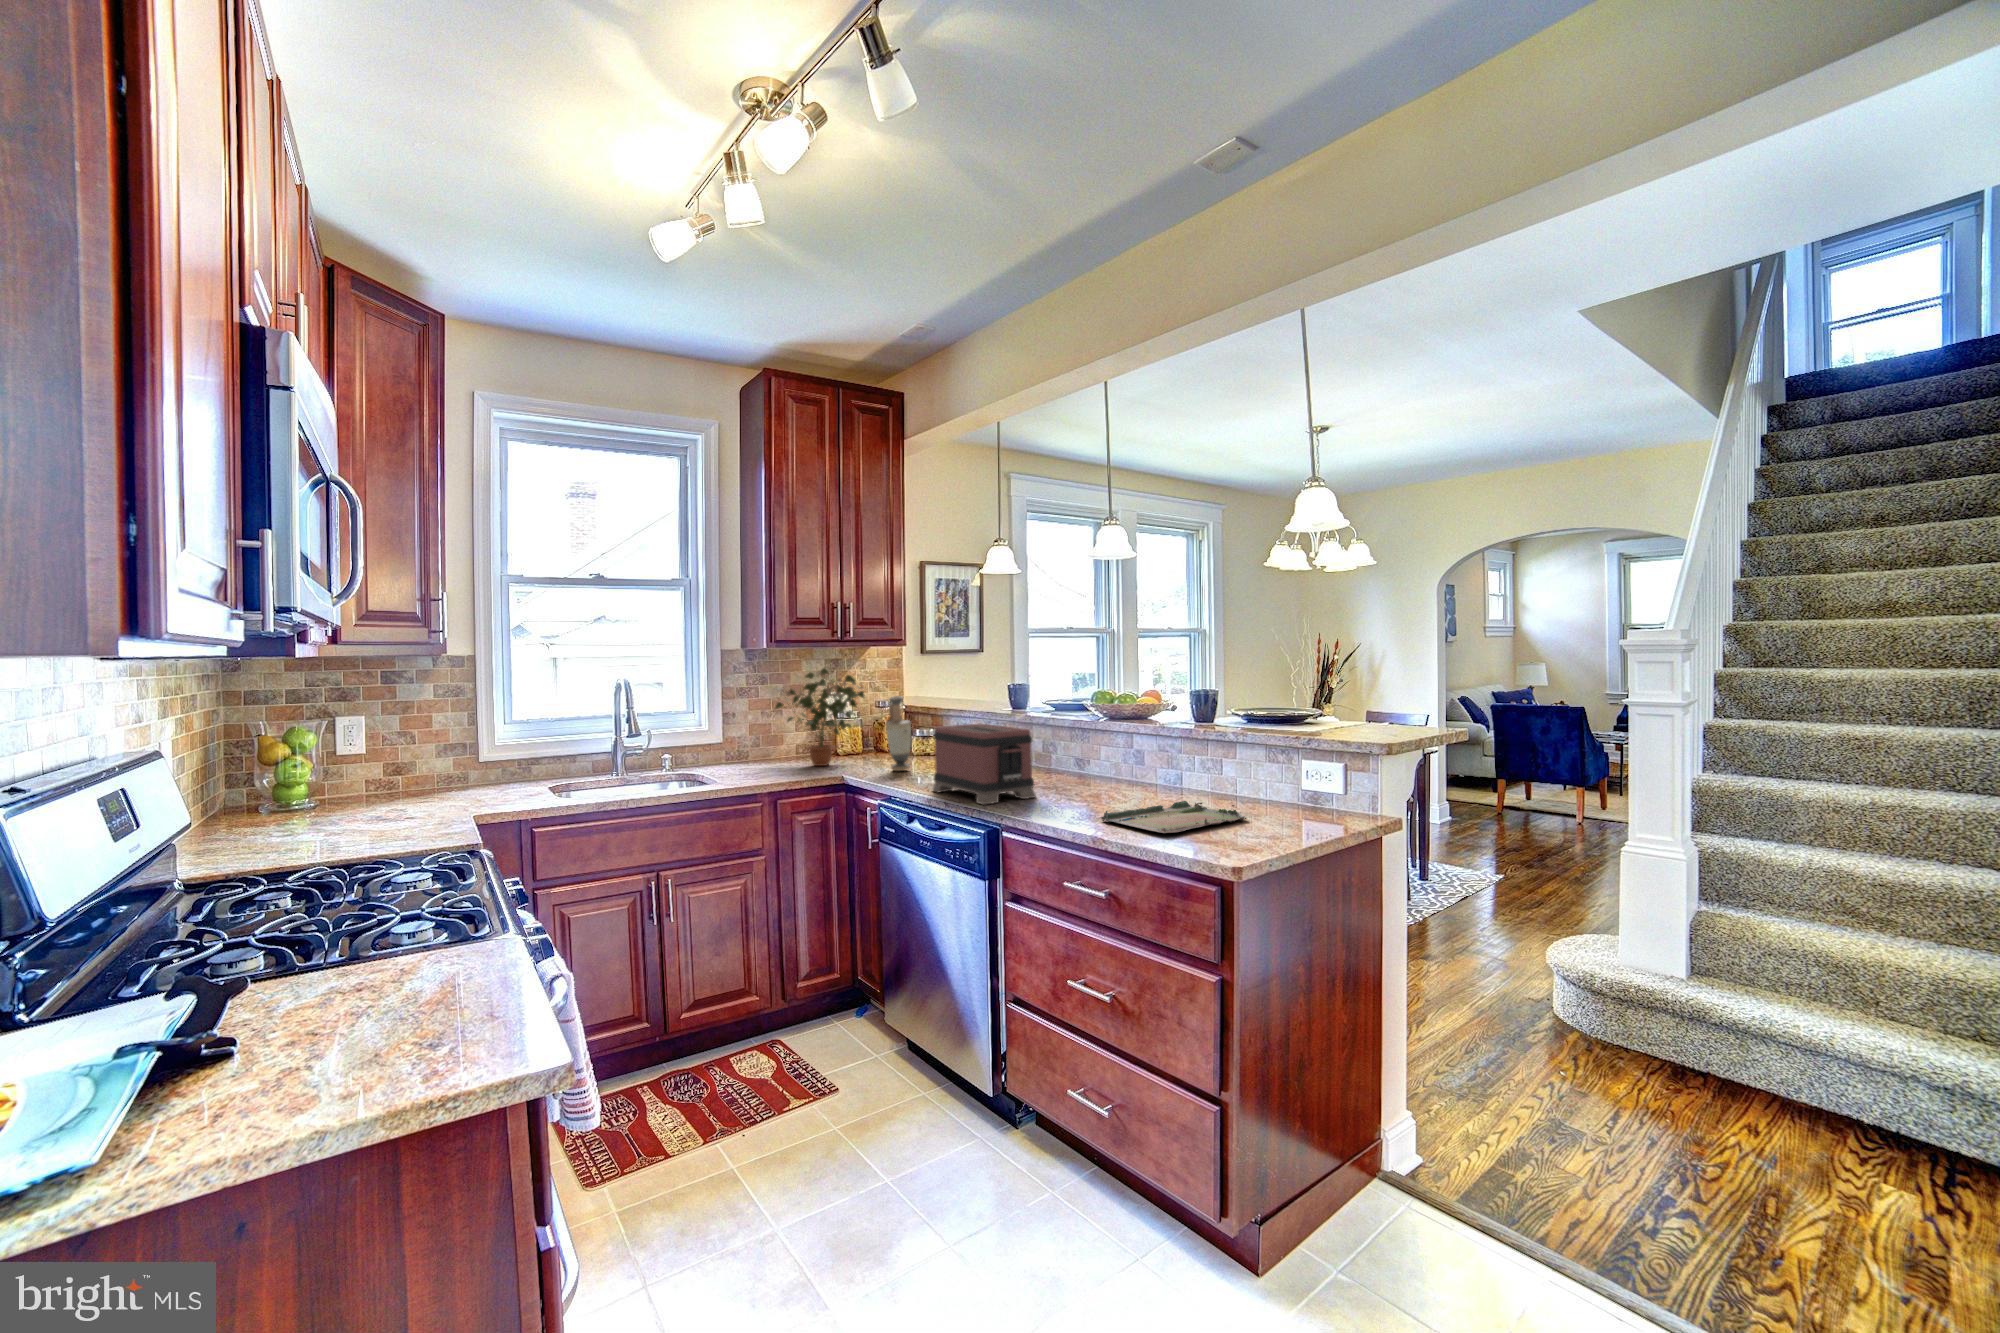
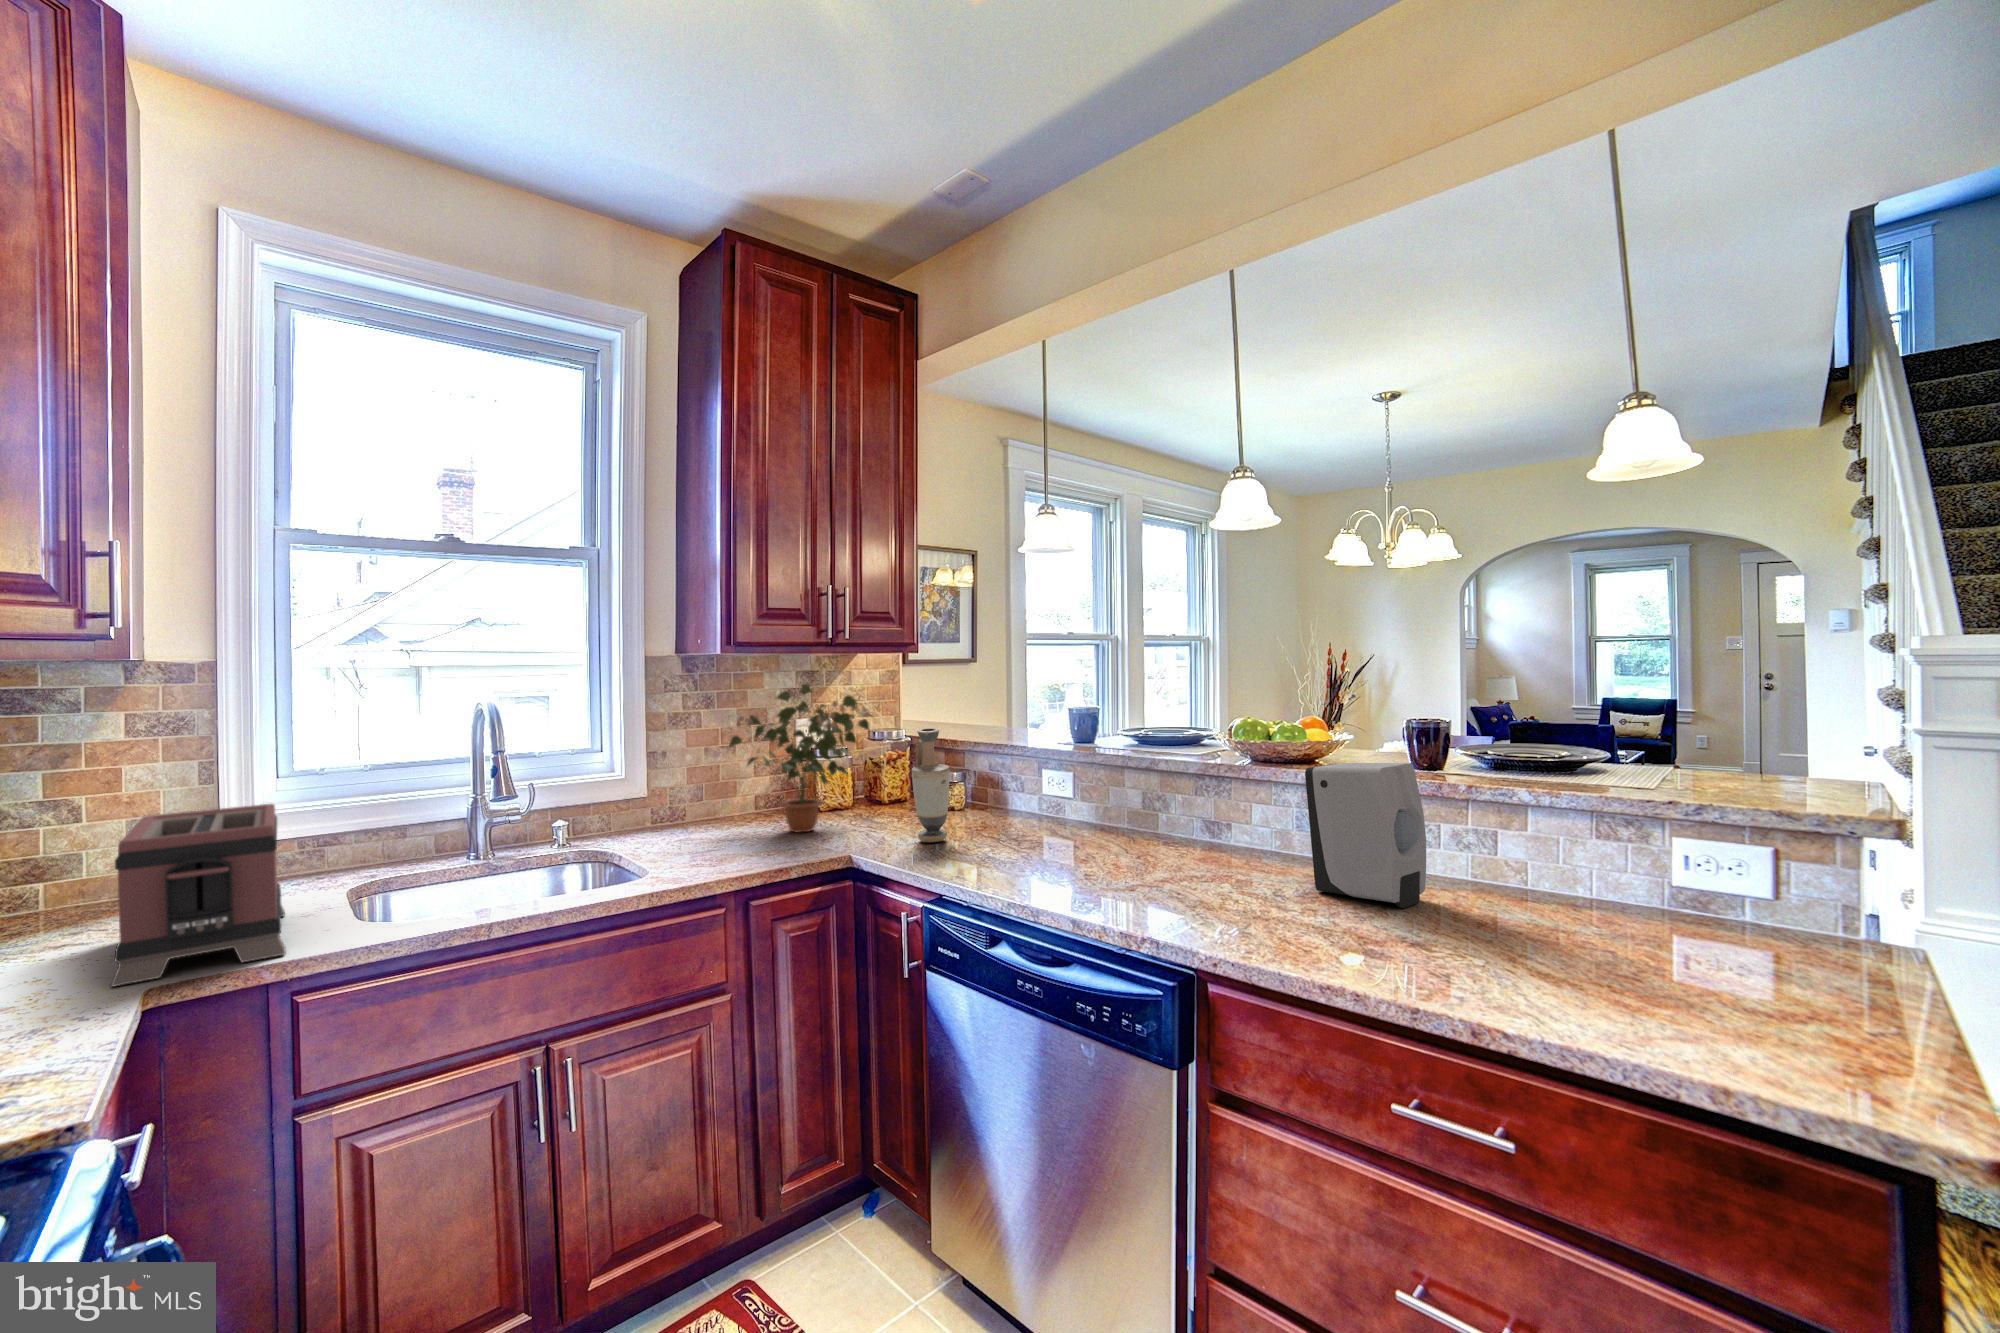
soap dispenser: none [1101,714,1168,800] -> present [1305,763,1426,908]
toaster: present [933,723,1036,805] -> present [111,804,286,987]
tray: present [1101,801,1247,833] -> none [1409,914,1667,1018]

